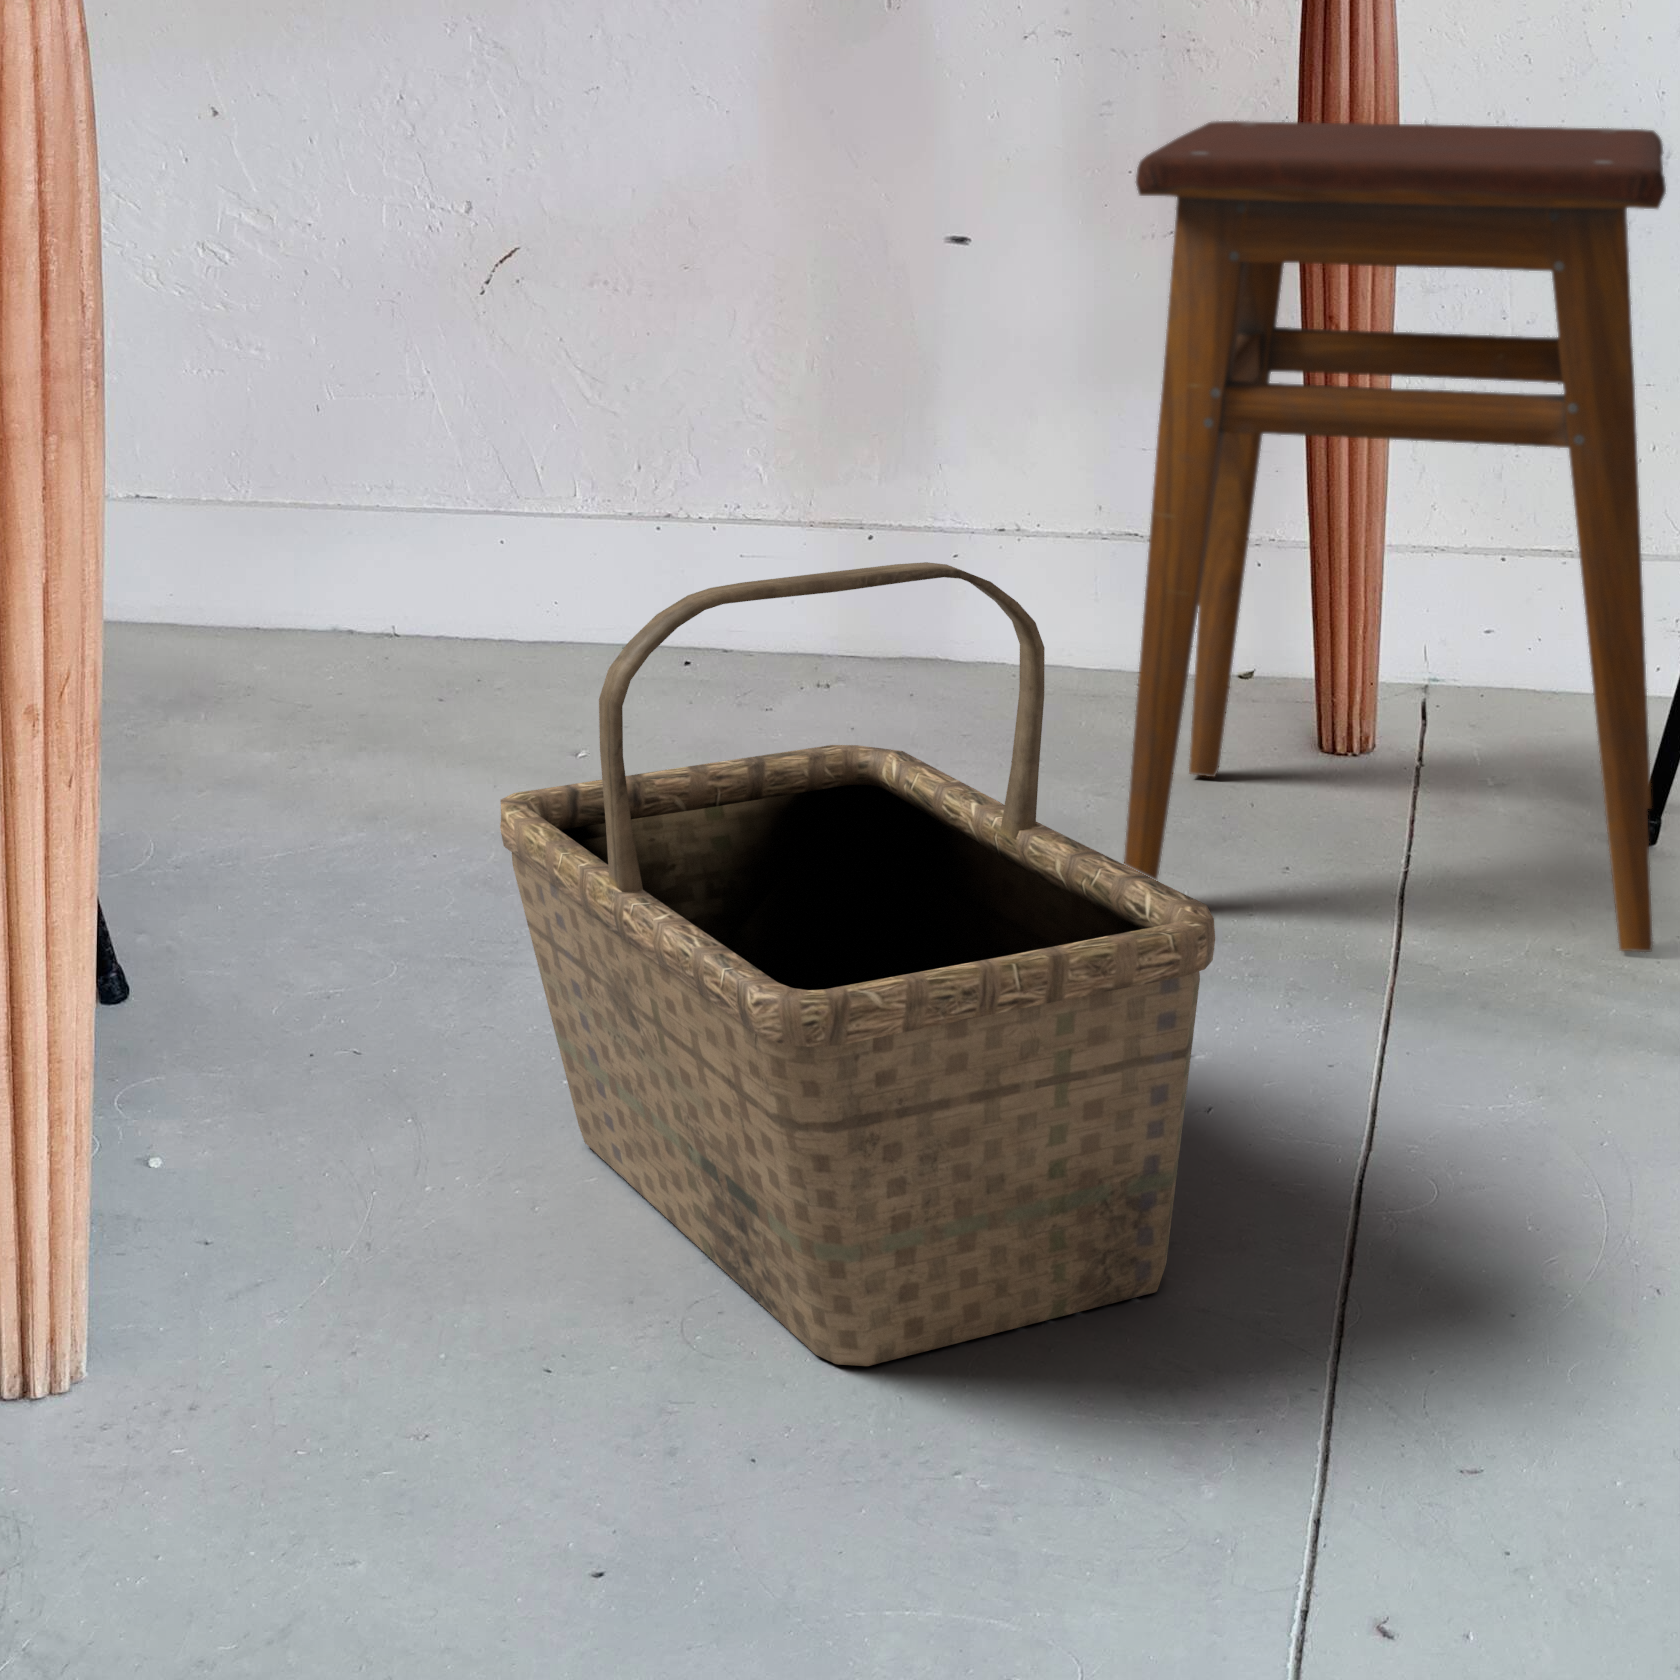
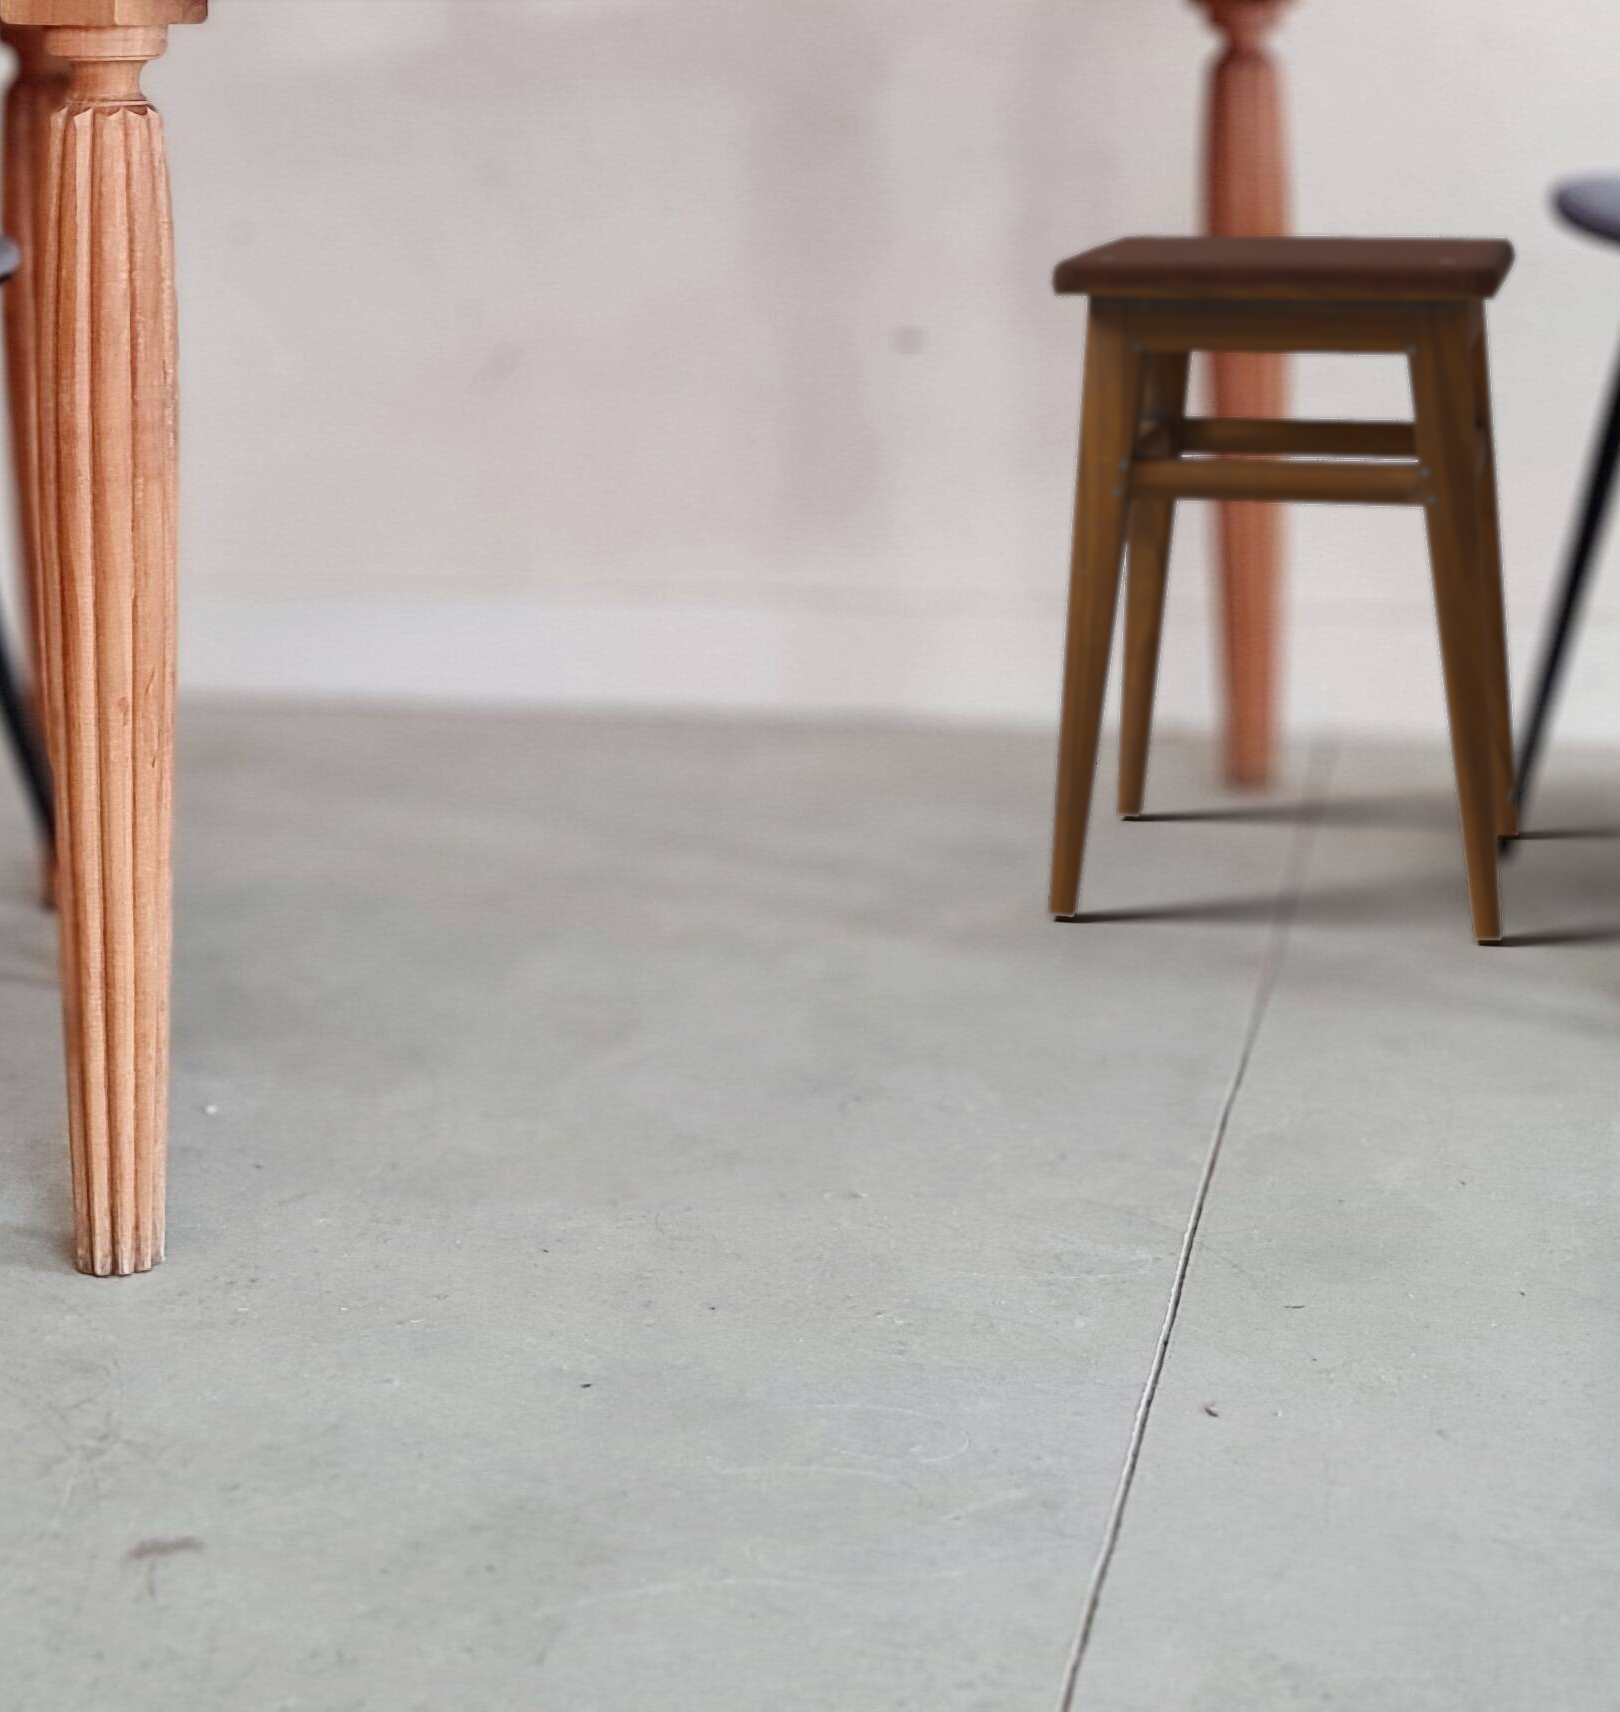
basket: present [500,562,1215,1366] -> none [507,591,1098,1240]

